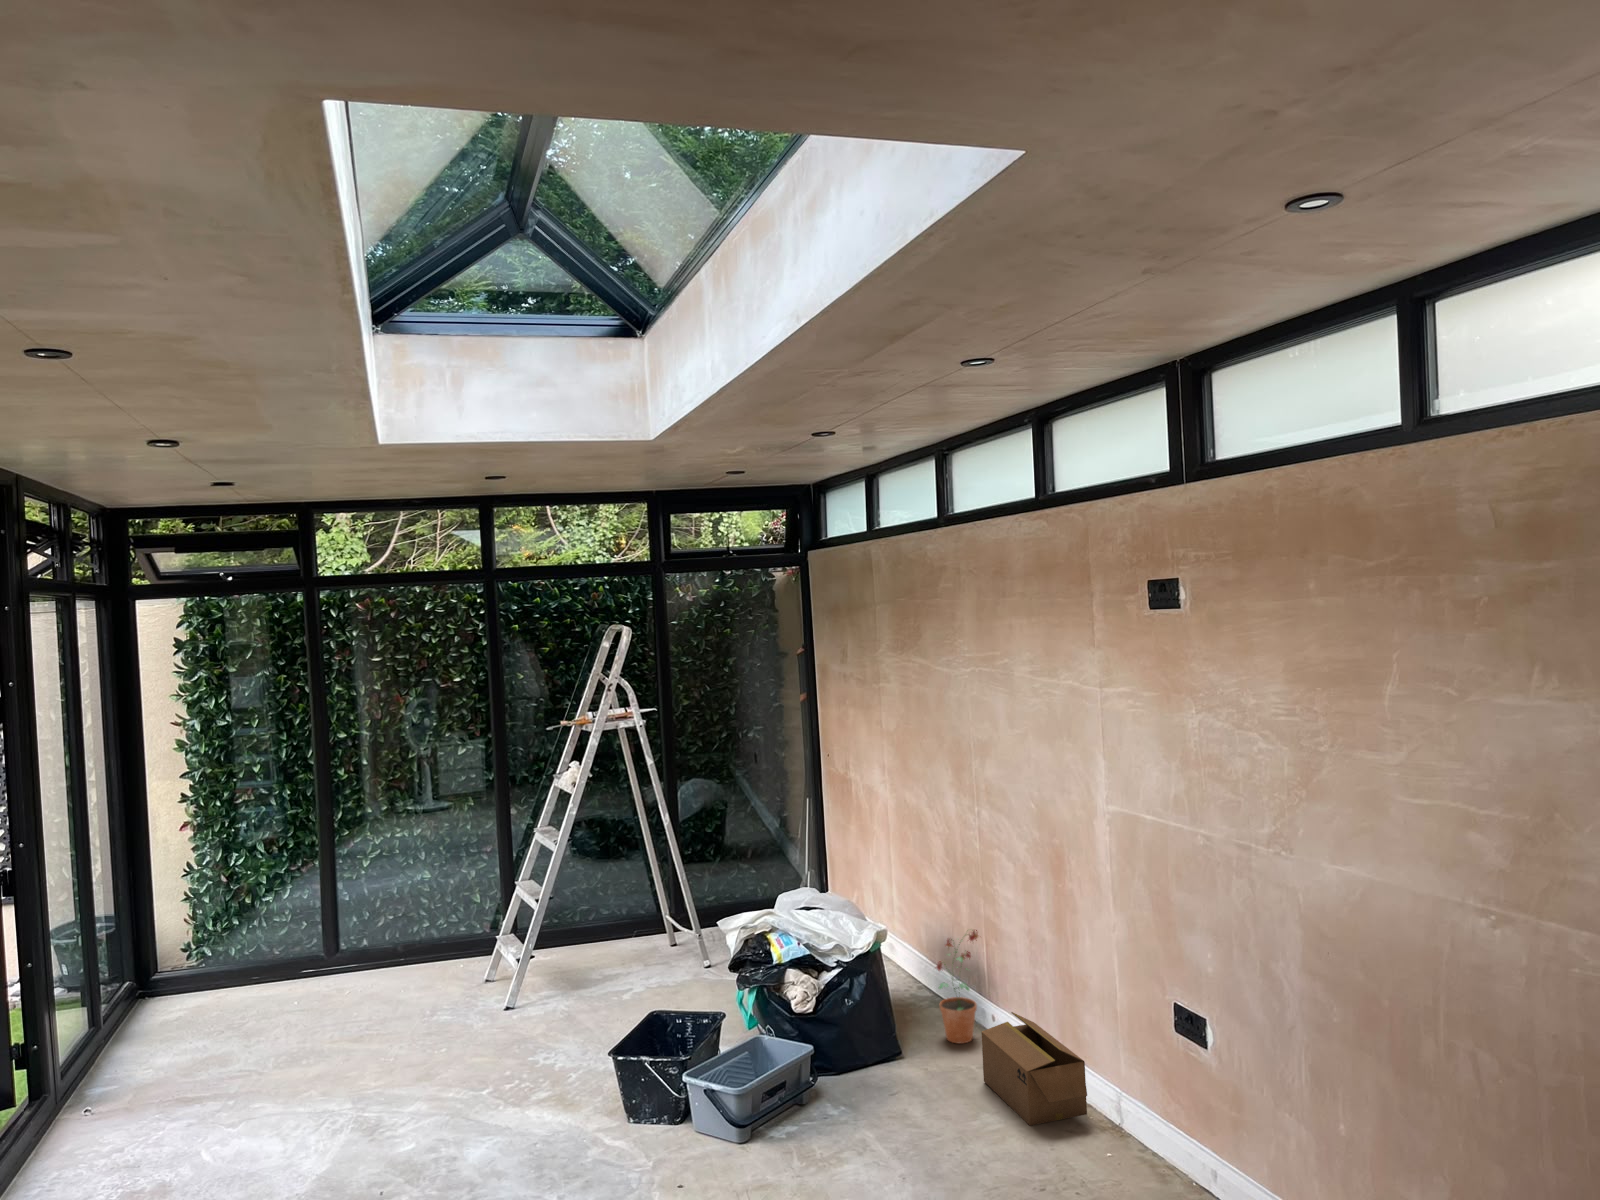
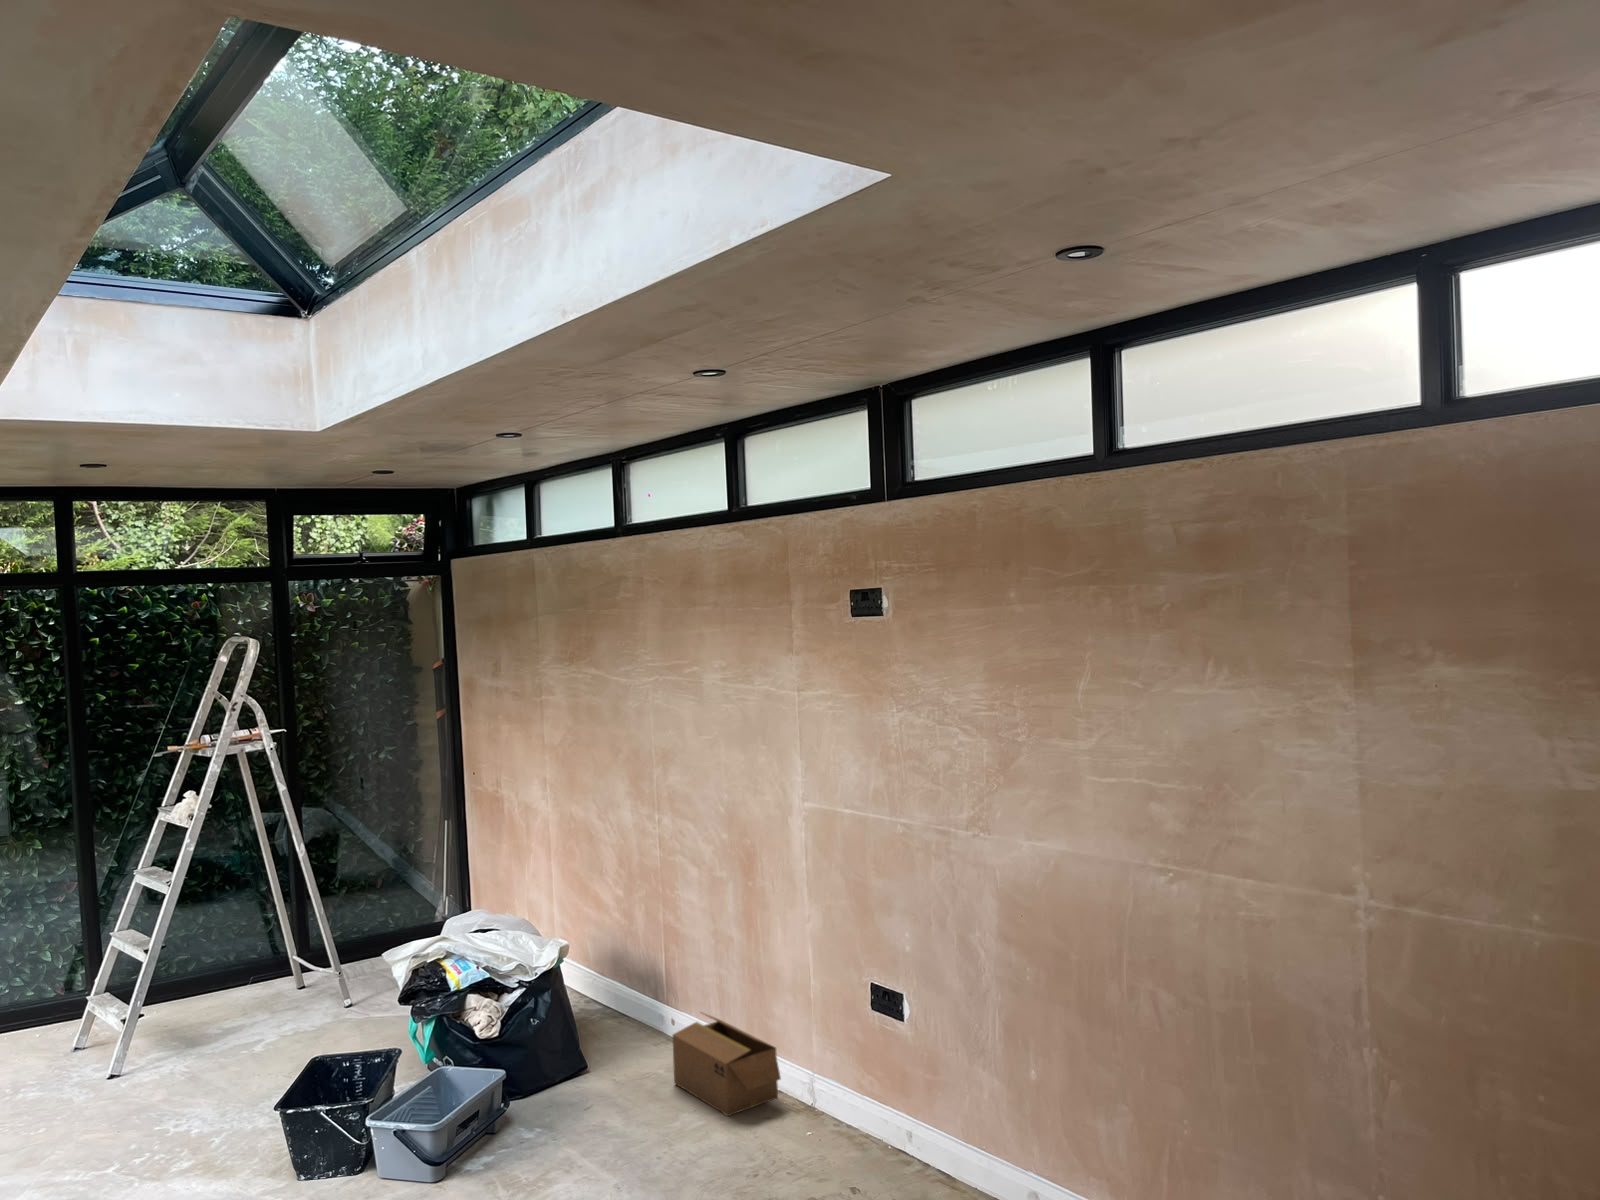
potted plant: present [936,930,978,1044] -> none [614,937,662,1053]

